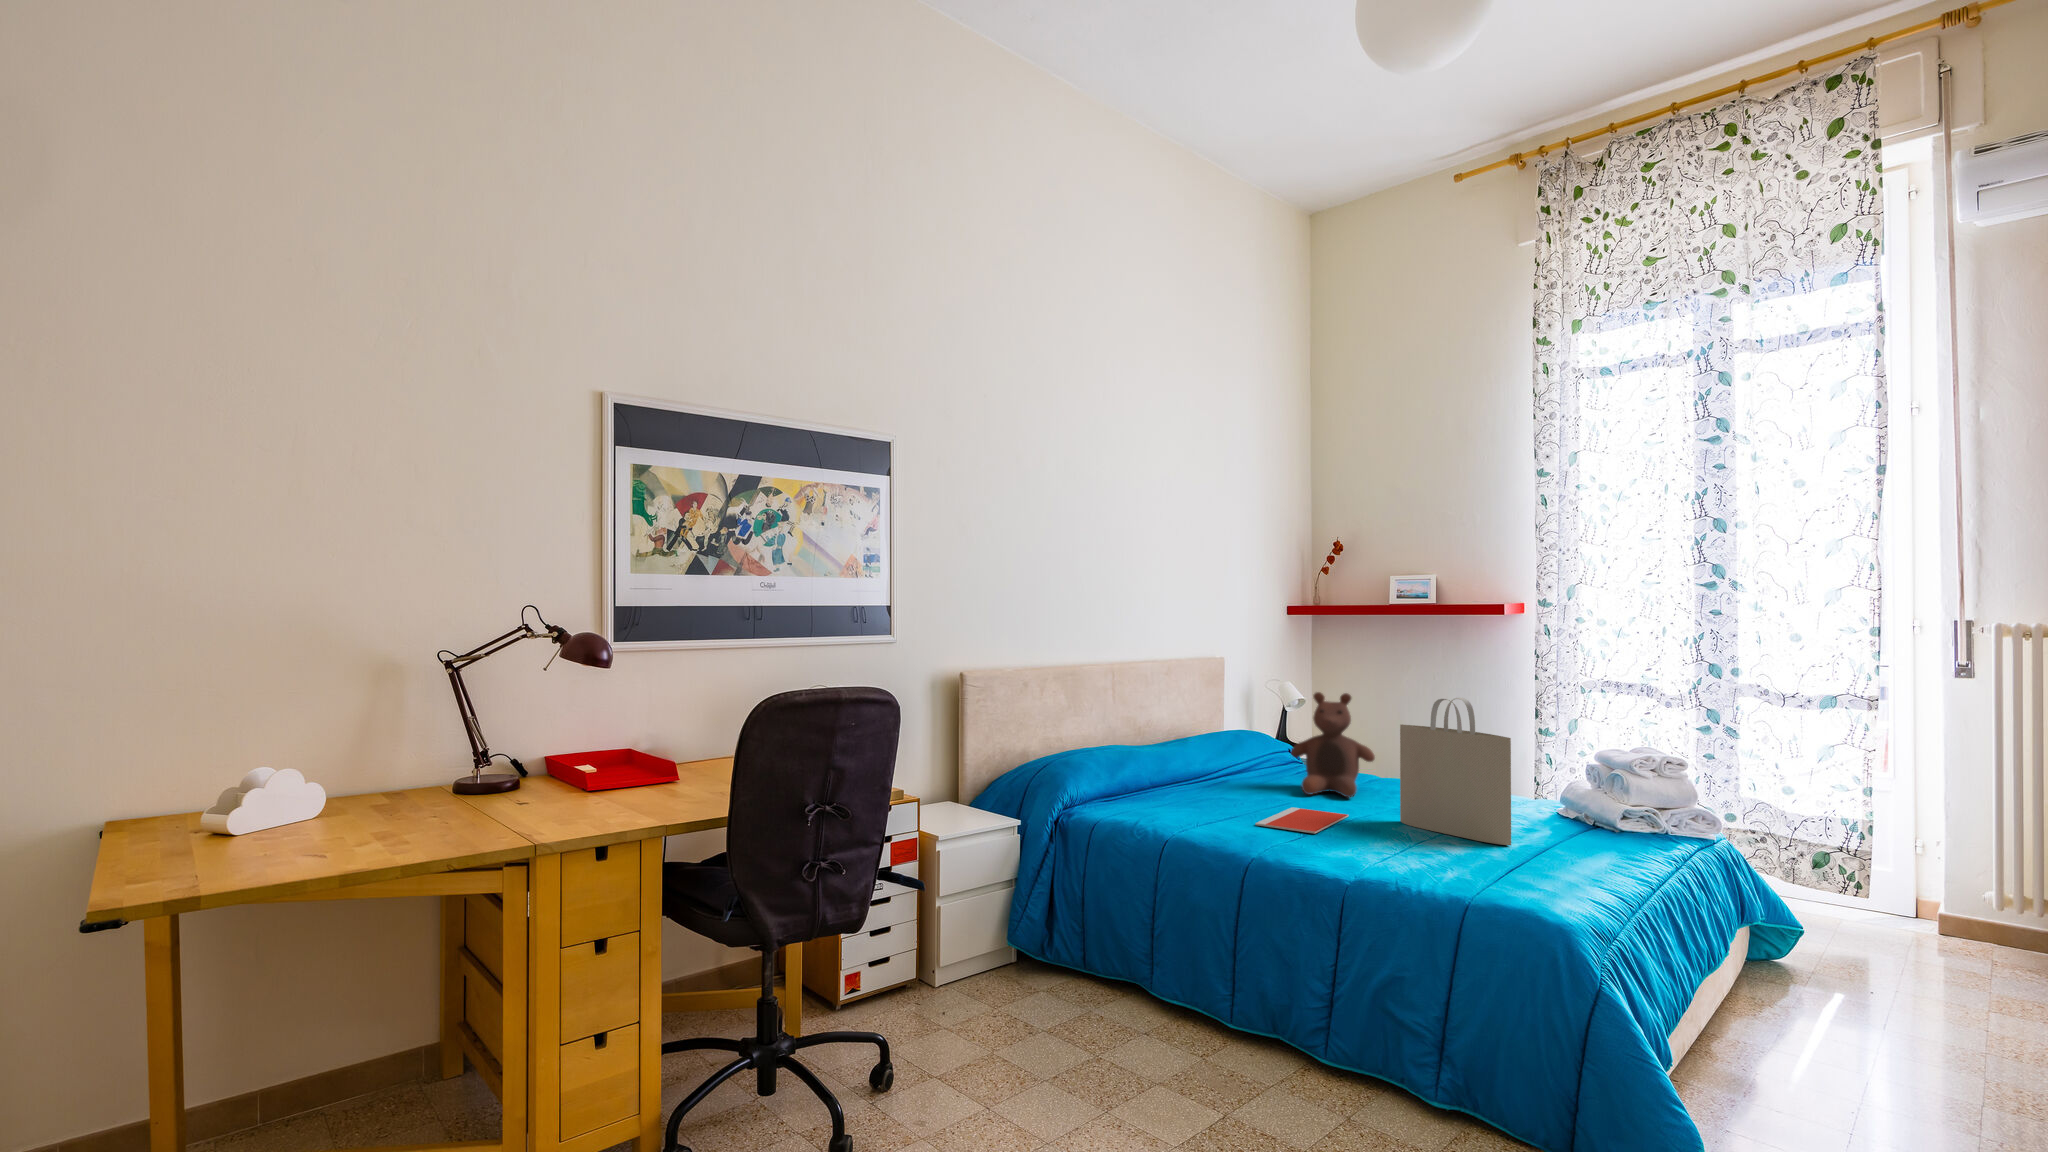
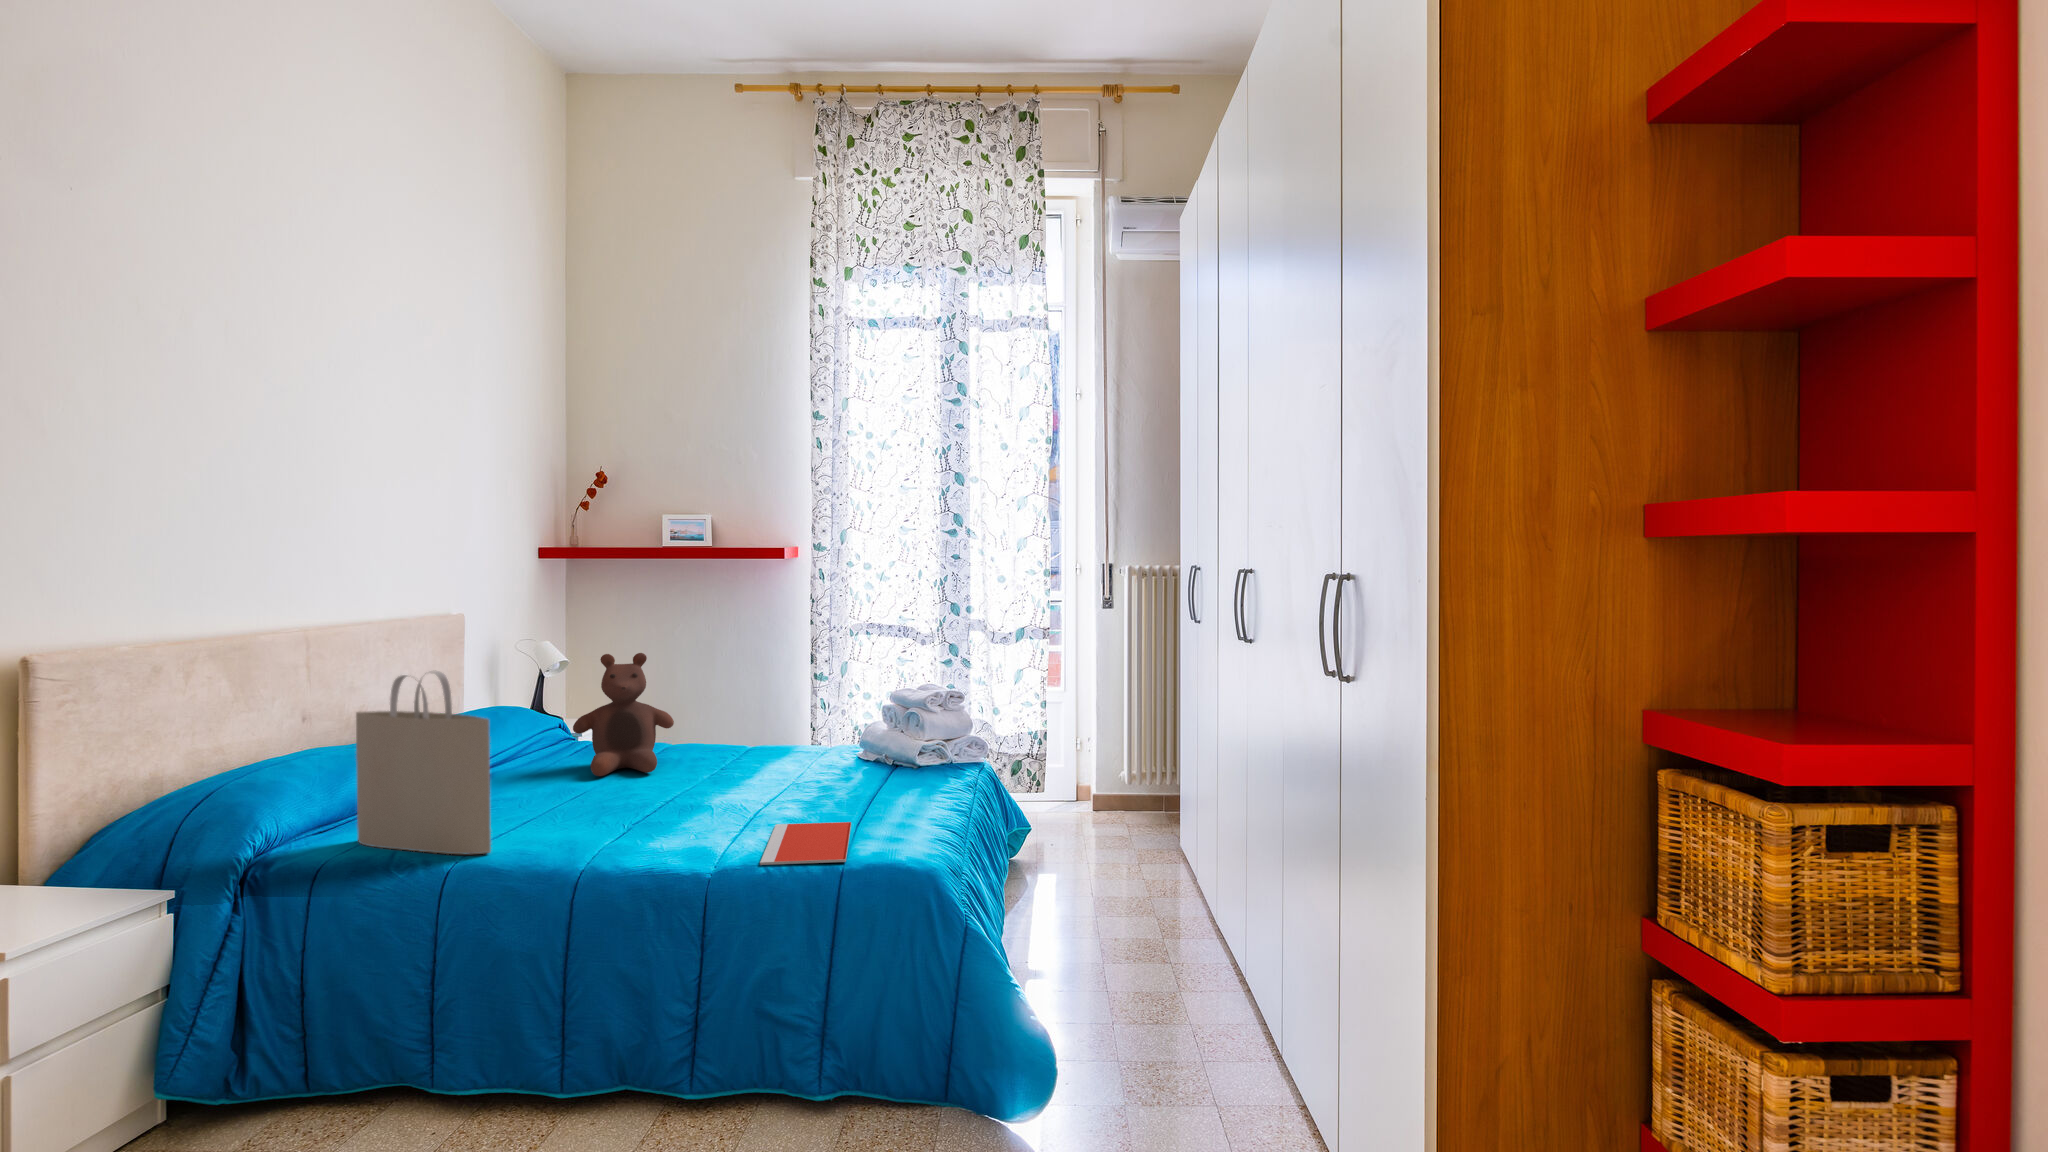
tote bag: present [1400,697,1511,845] -> present [356,671,491,854]
notebook: present [1255,807,1349,834] -> present [760,822,851,865]

